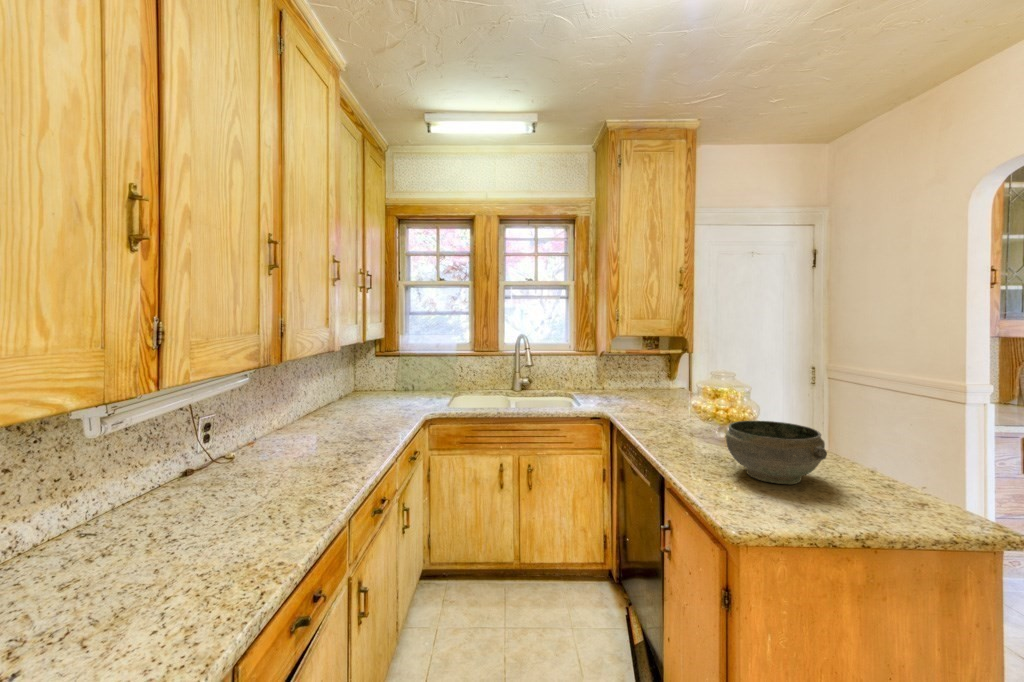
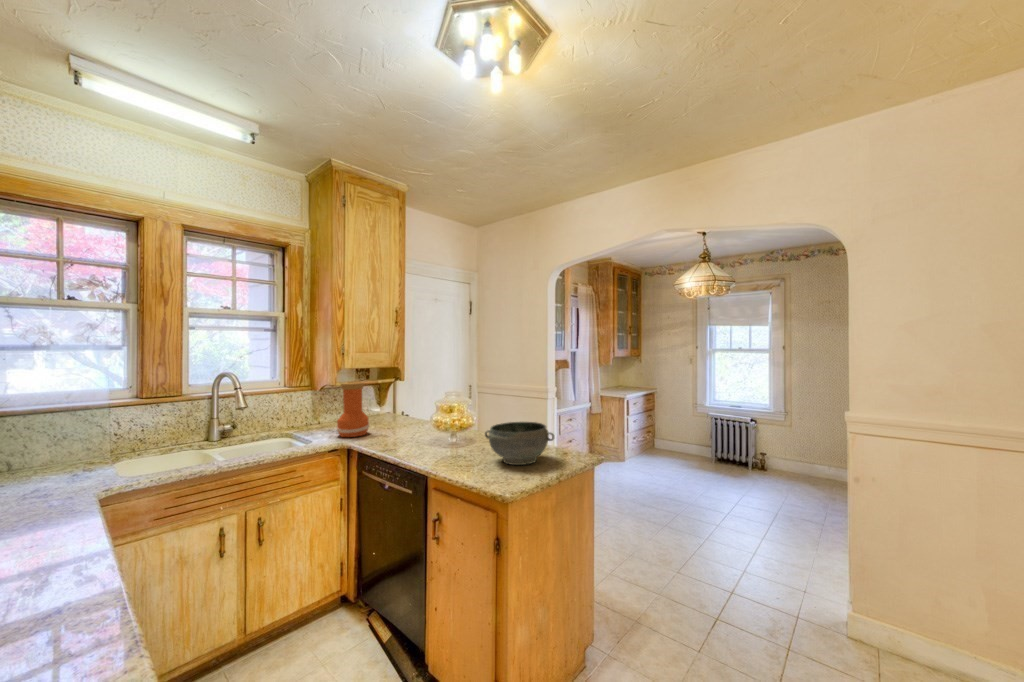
vase: none [605,352,638,408] -> present [337,383,369,437]

